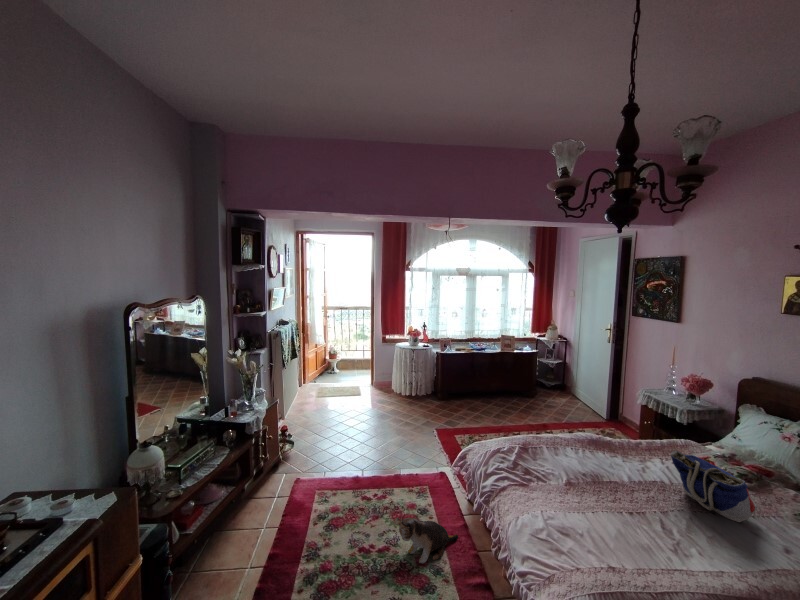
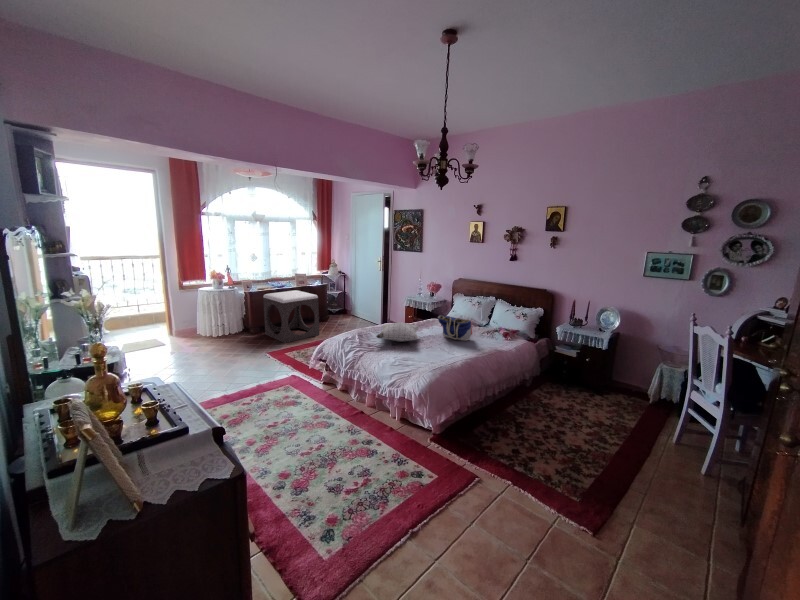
footstool: none [450,357,510,421] -> present [263,290,319,343]
pillow: none [538,440,631,488] -> present [376,322,419,341]
plush toy: present [394,517,458,563] -> none [295,391,330,420]

